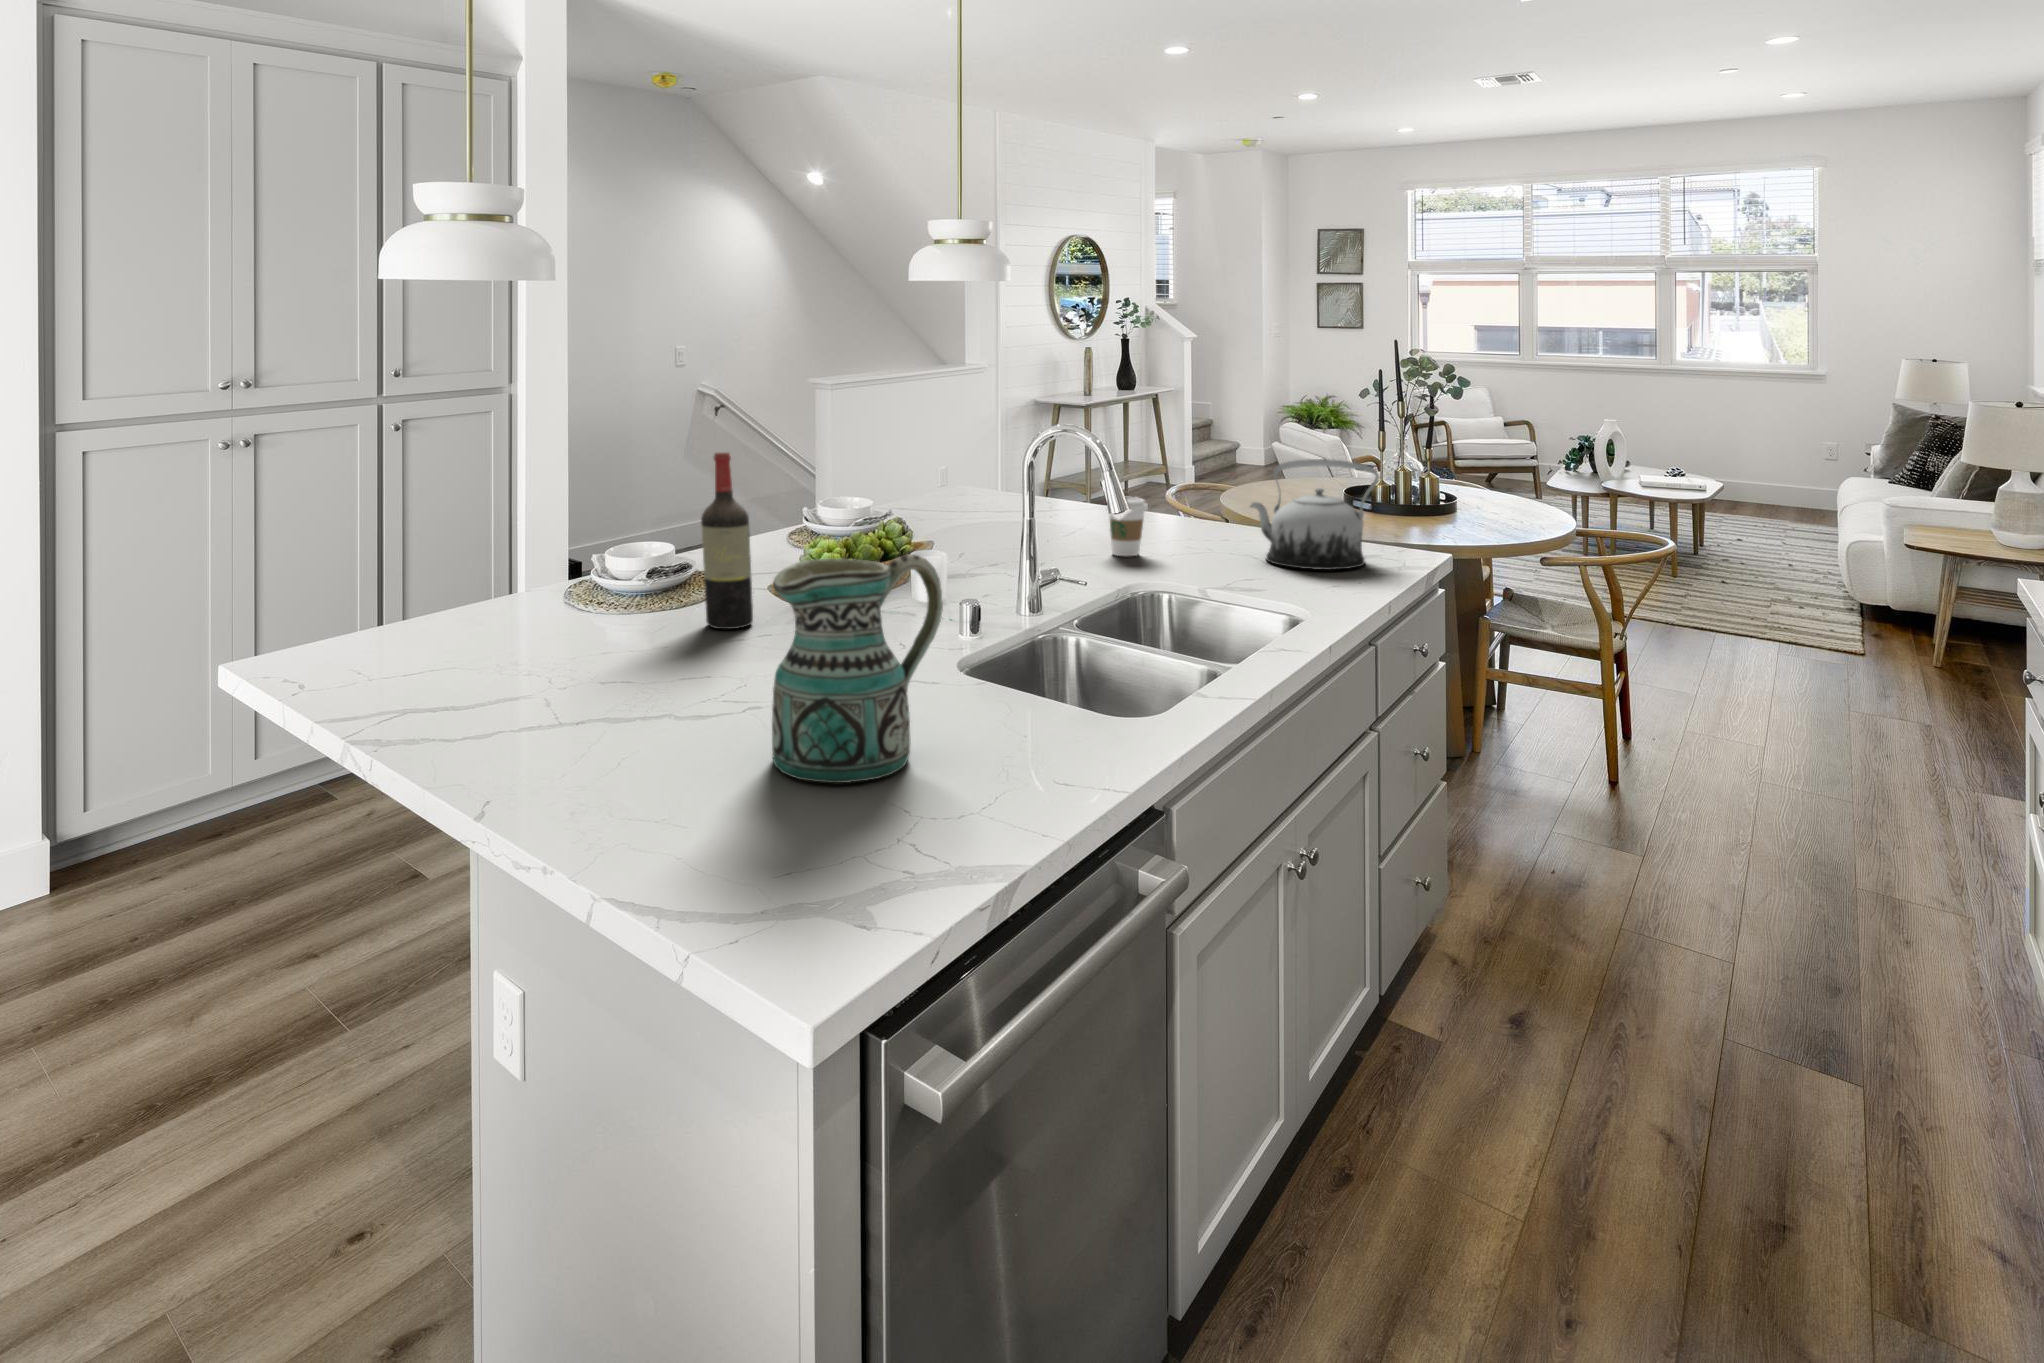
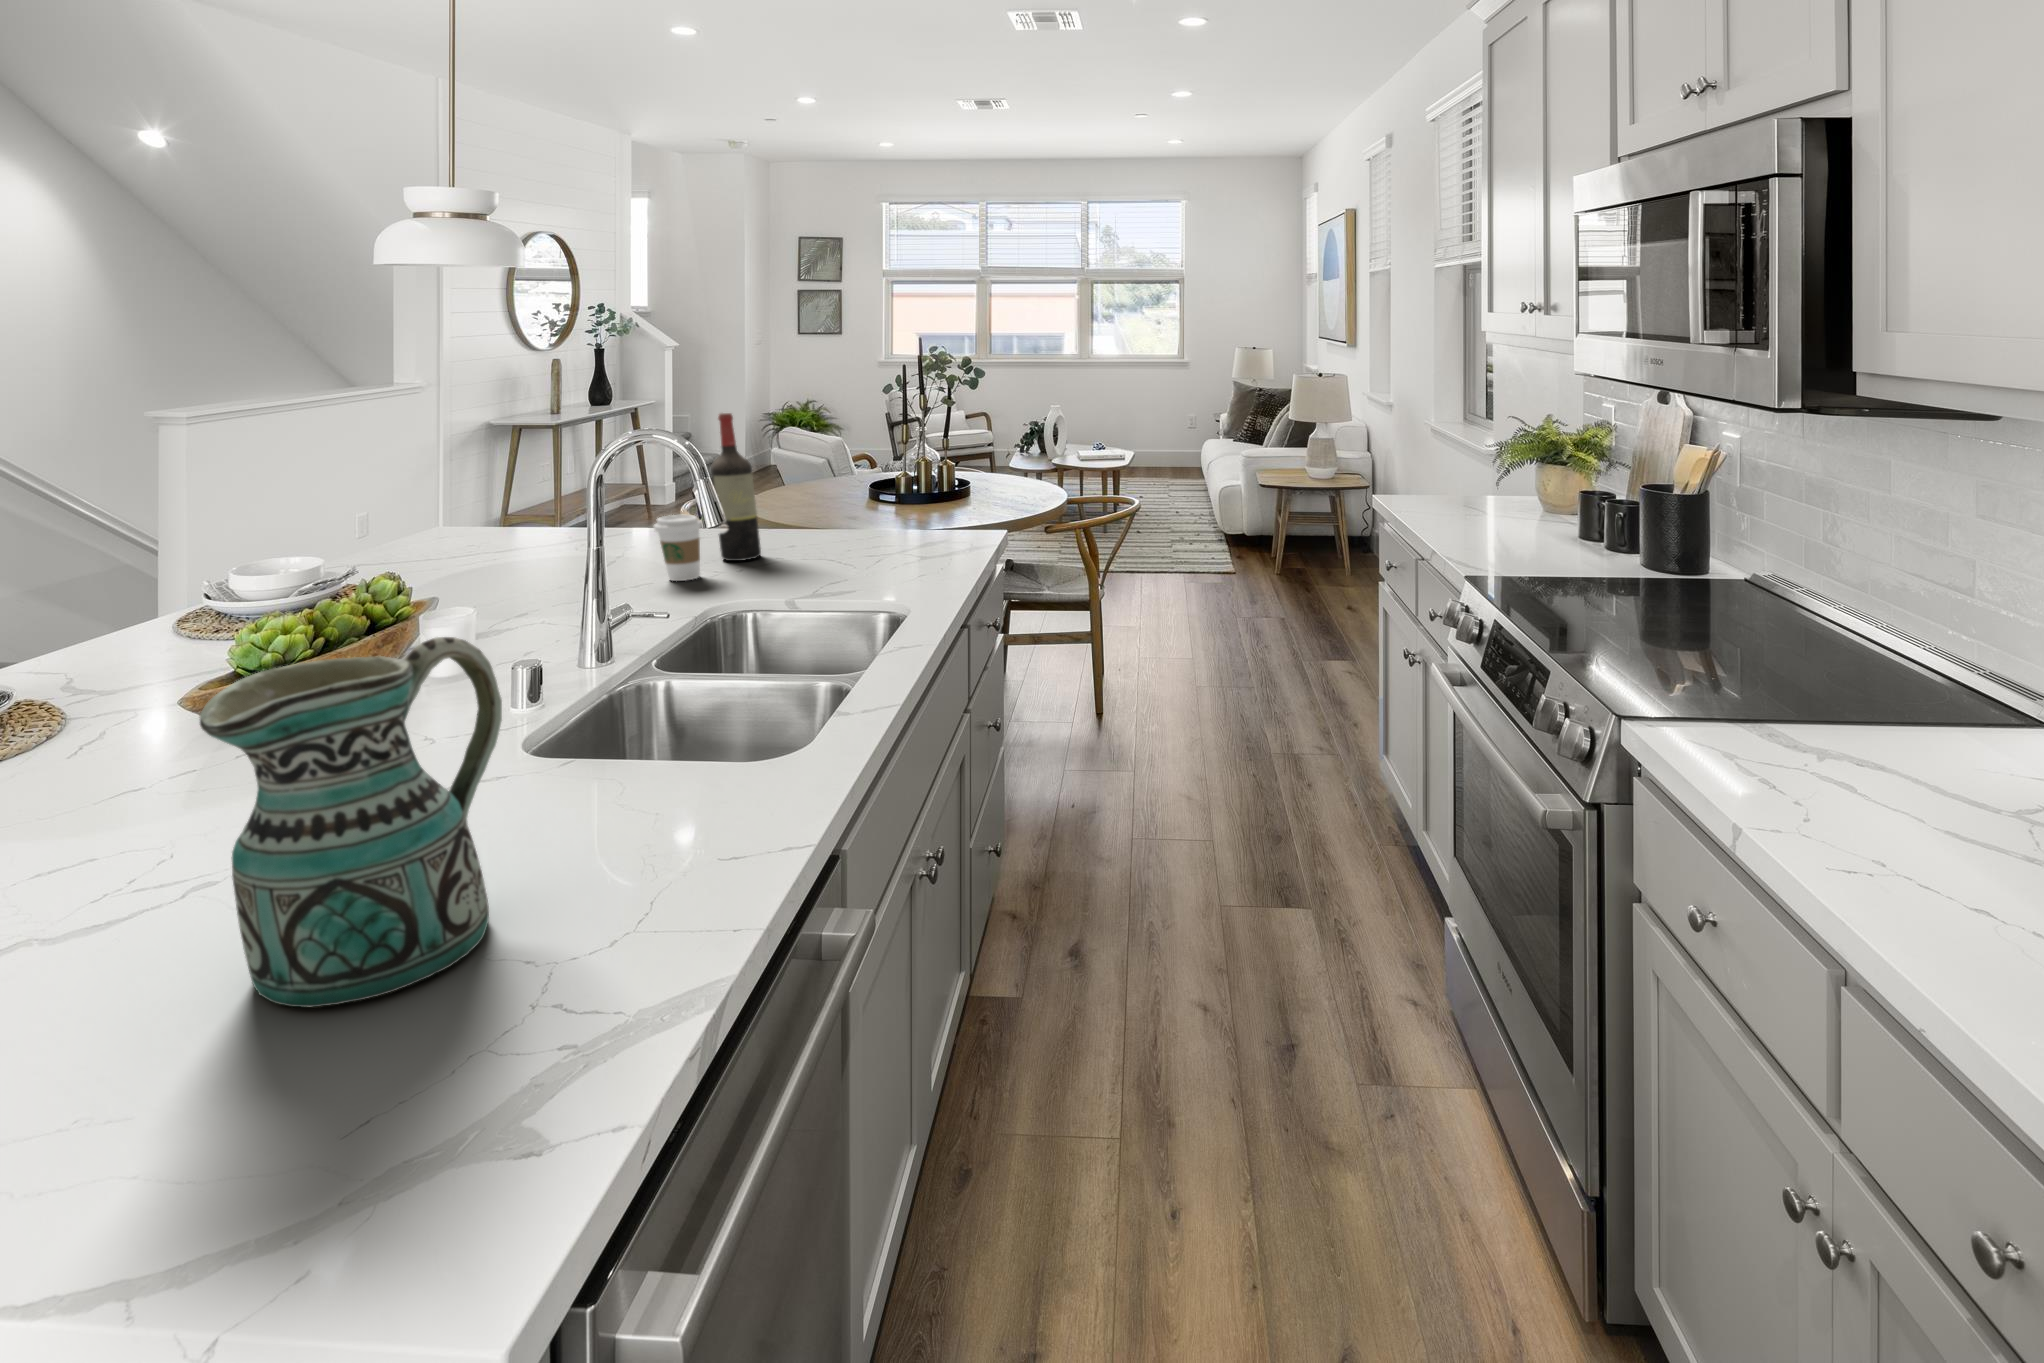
wine bottle: present [701,452,753,629] -> present [711,413,761,561]
teapot: present [1250,459,1379,570] -> none [811,457,934,570]

